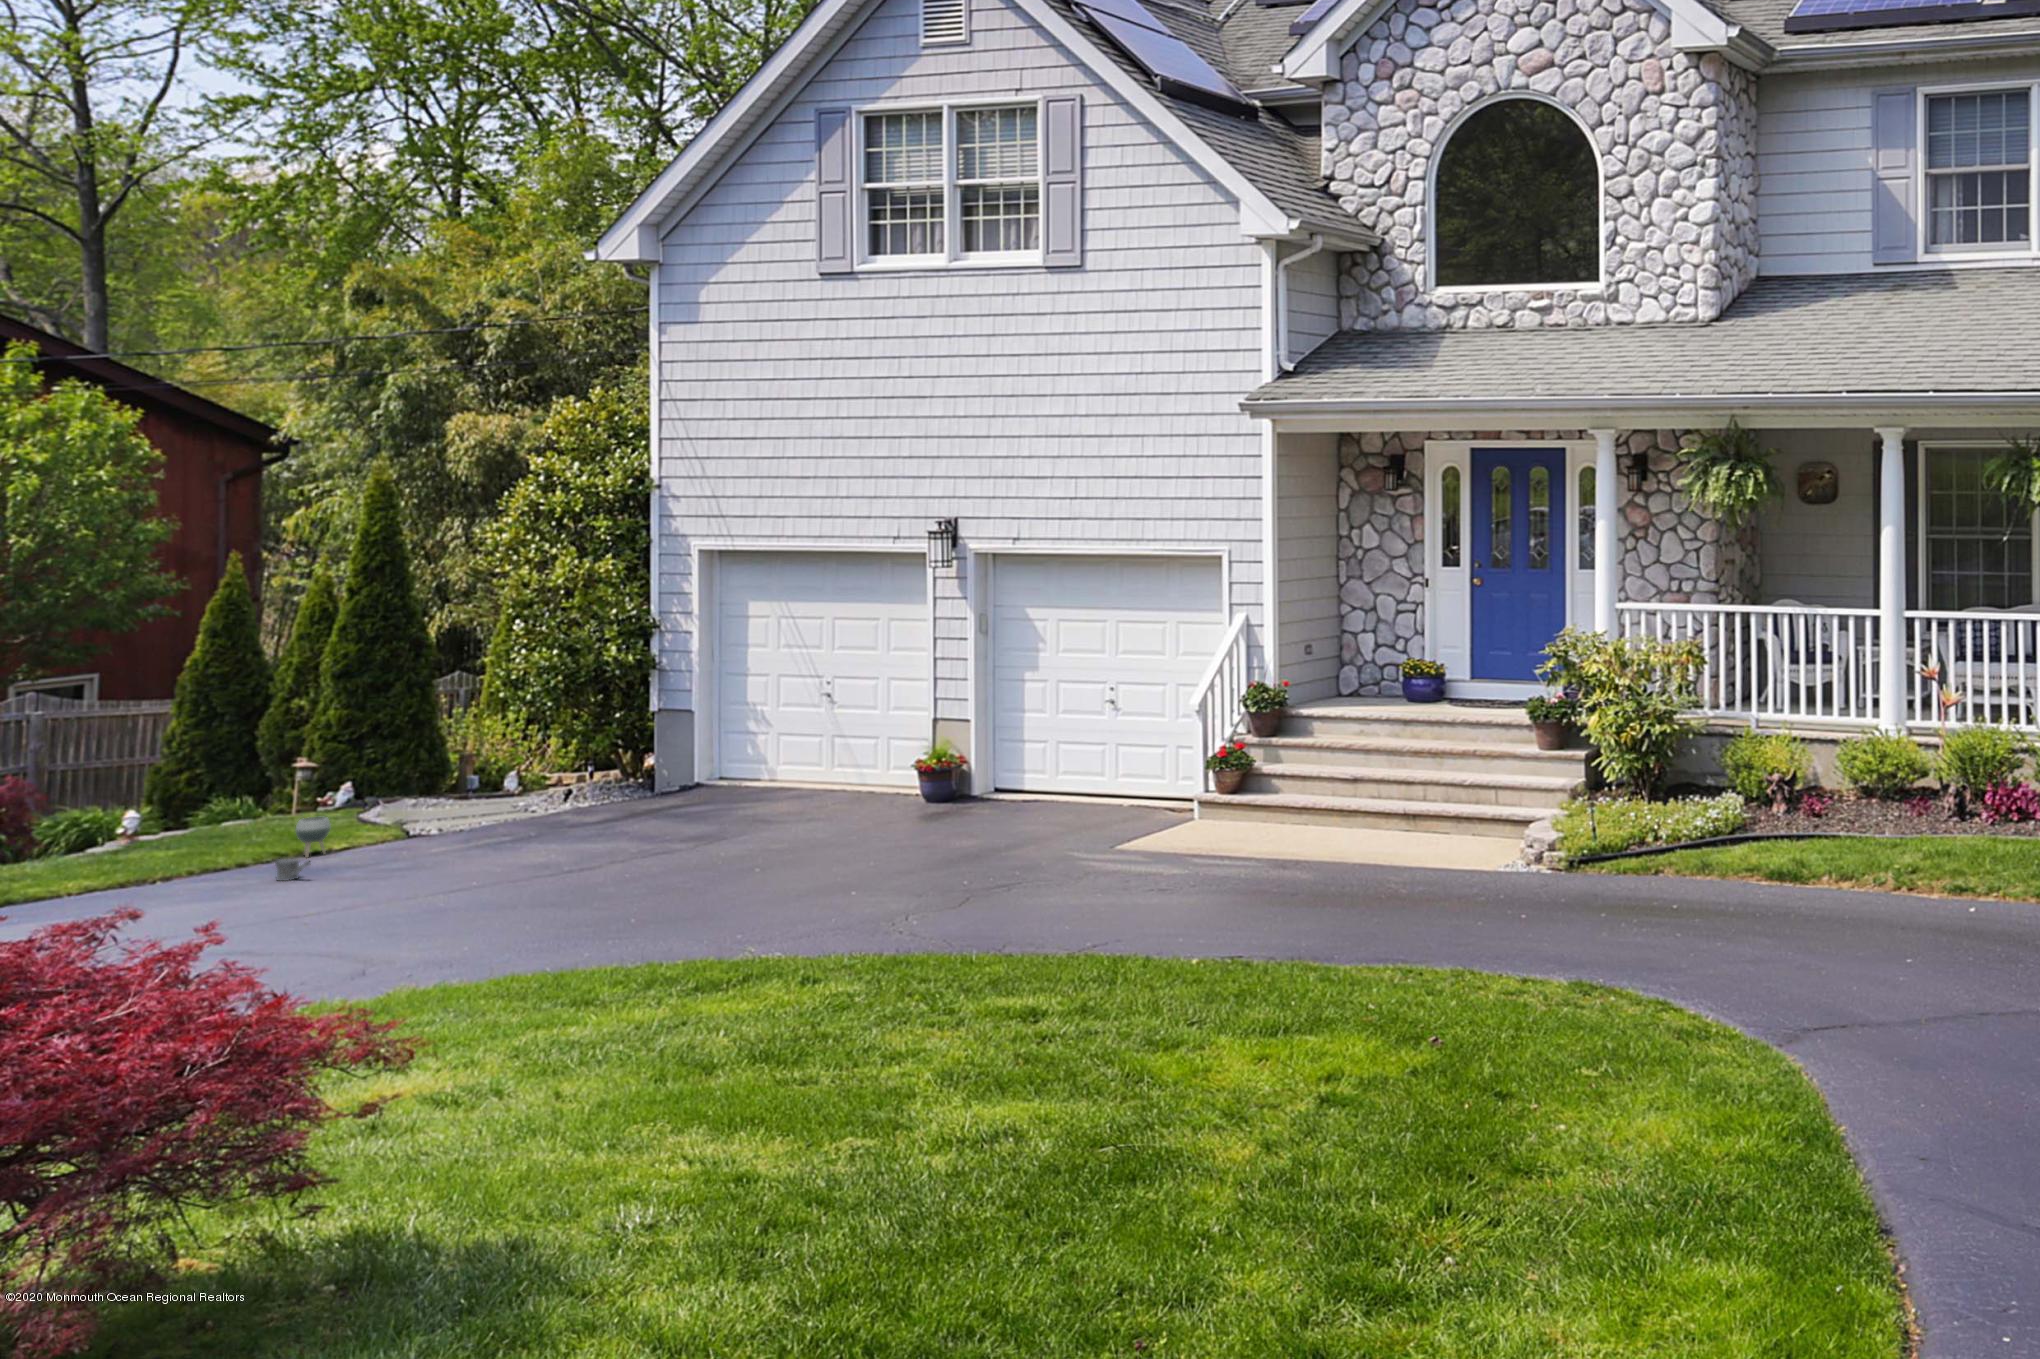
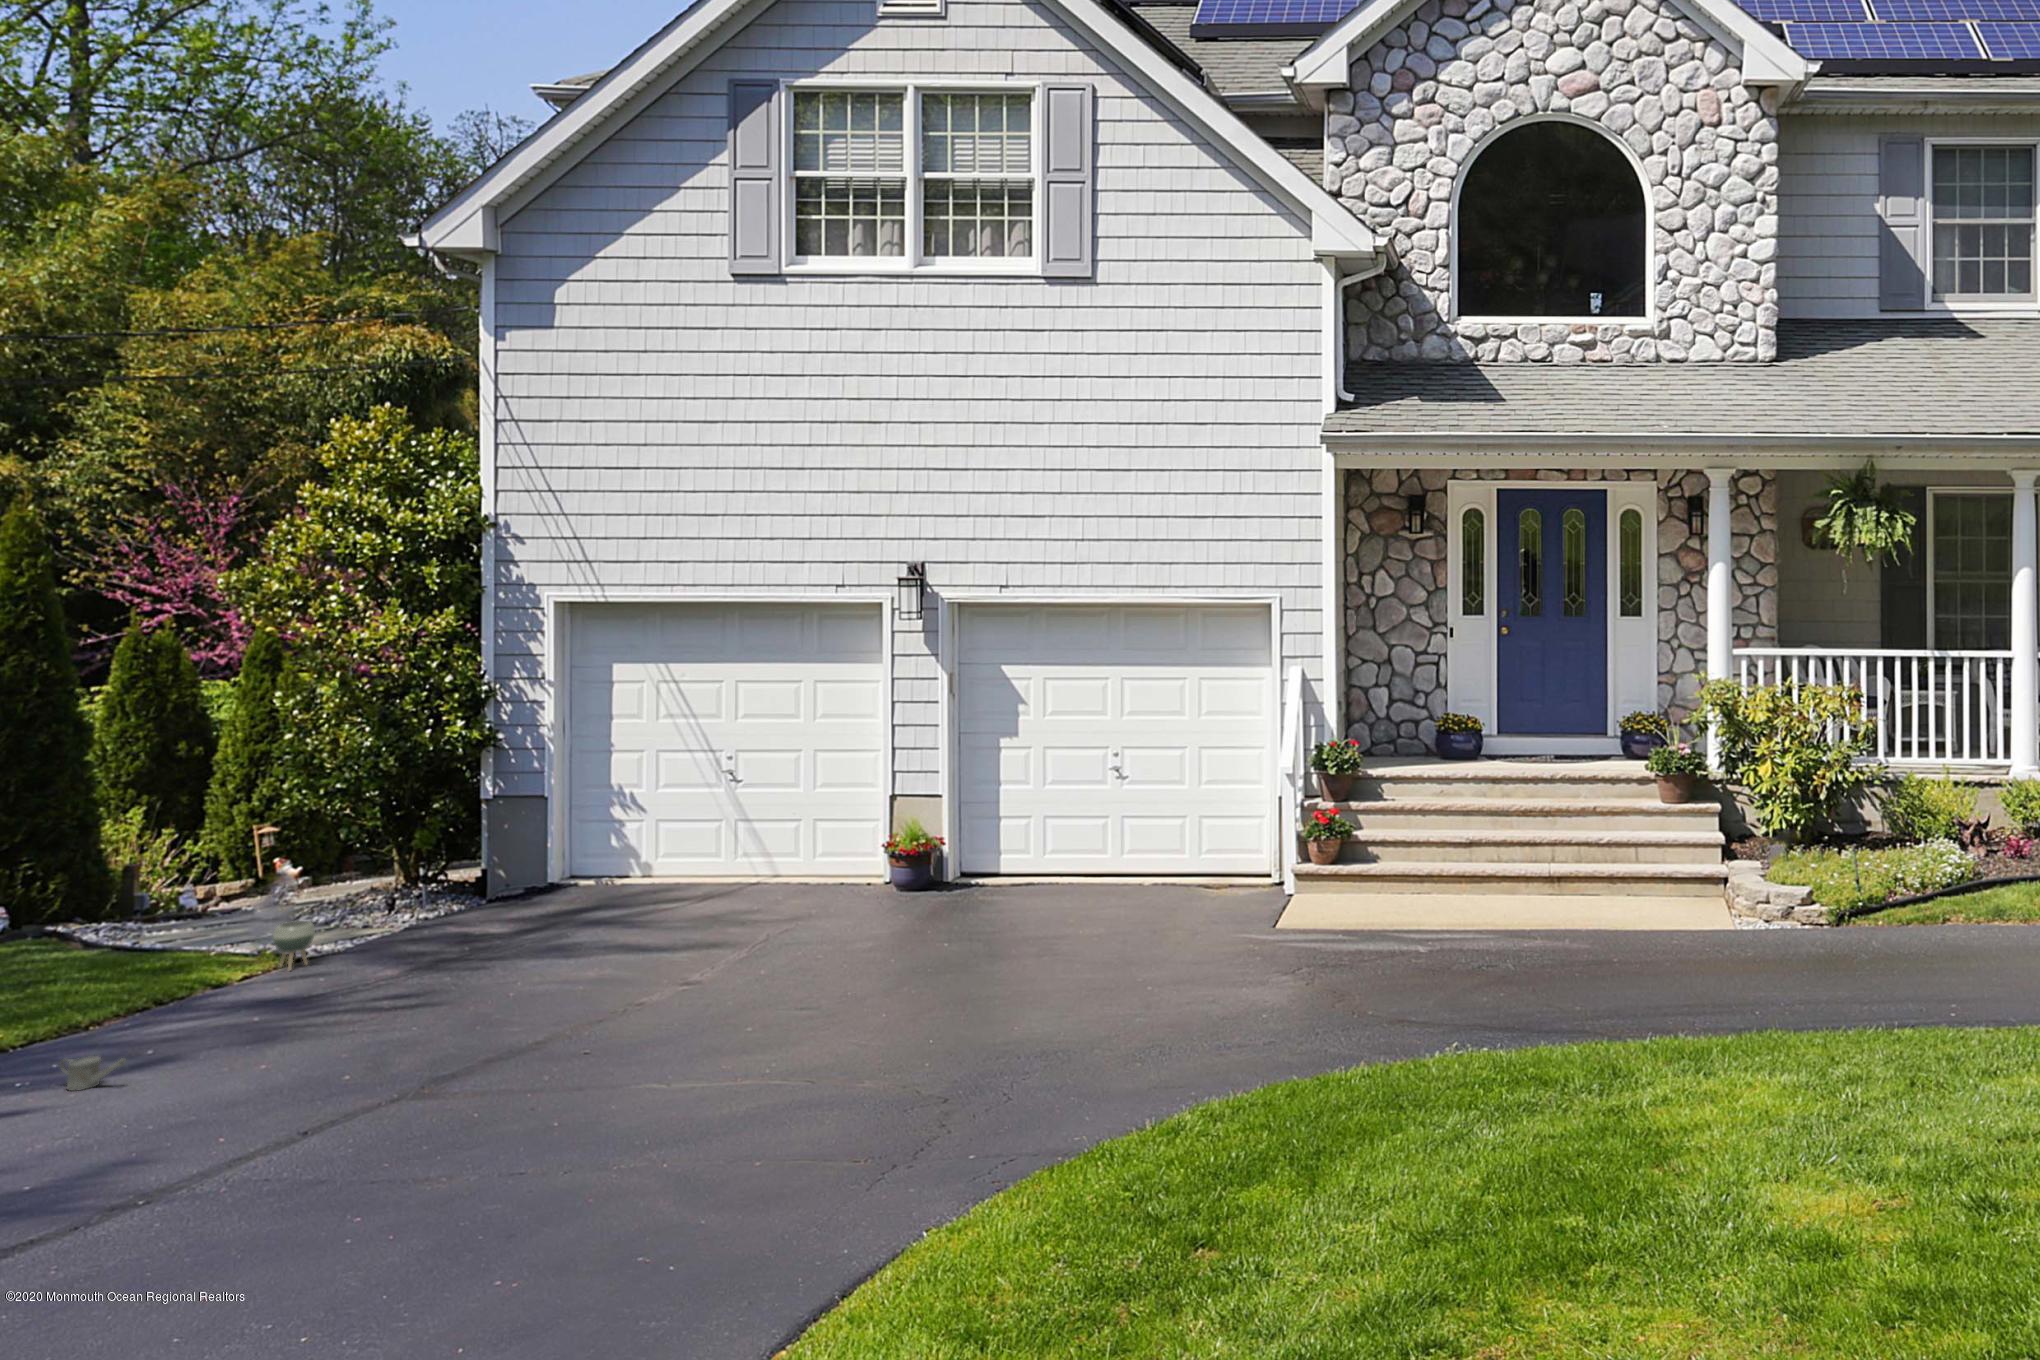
planter: present [296,817,330,857] -> present [273,921,315,970]

